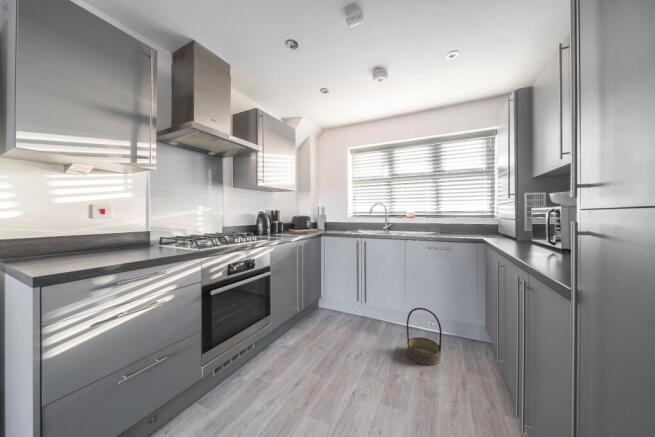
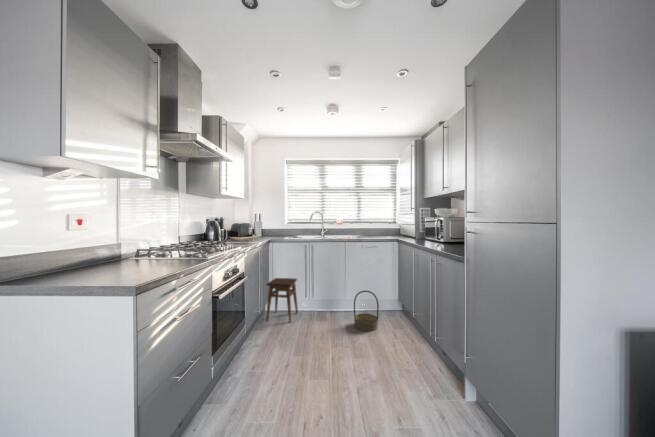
stool: none [312,276,349,329] -> present [266,278,298,322]

